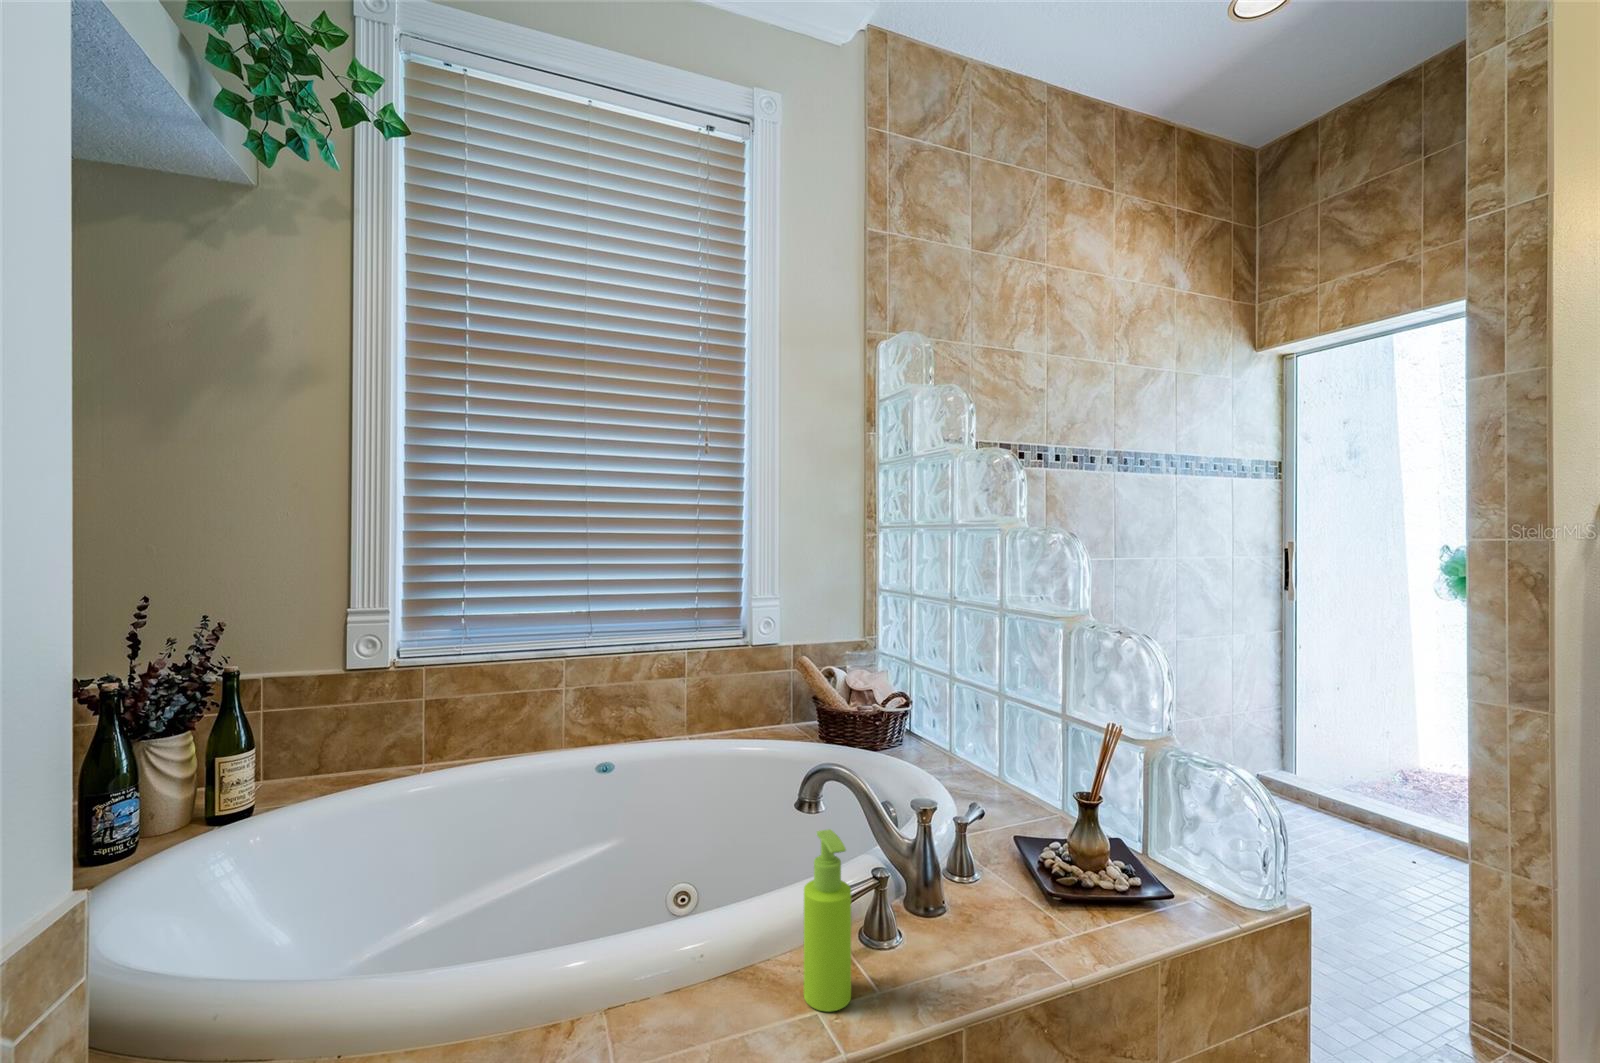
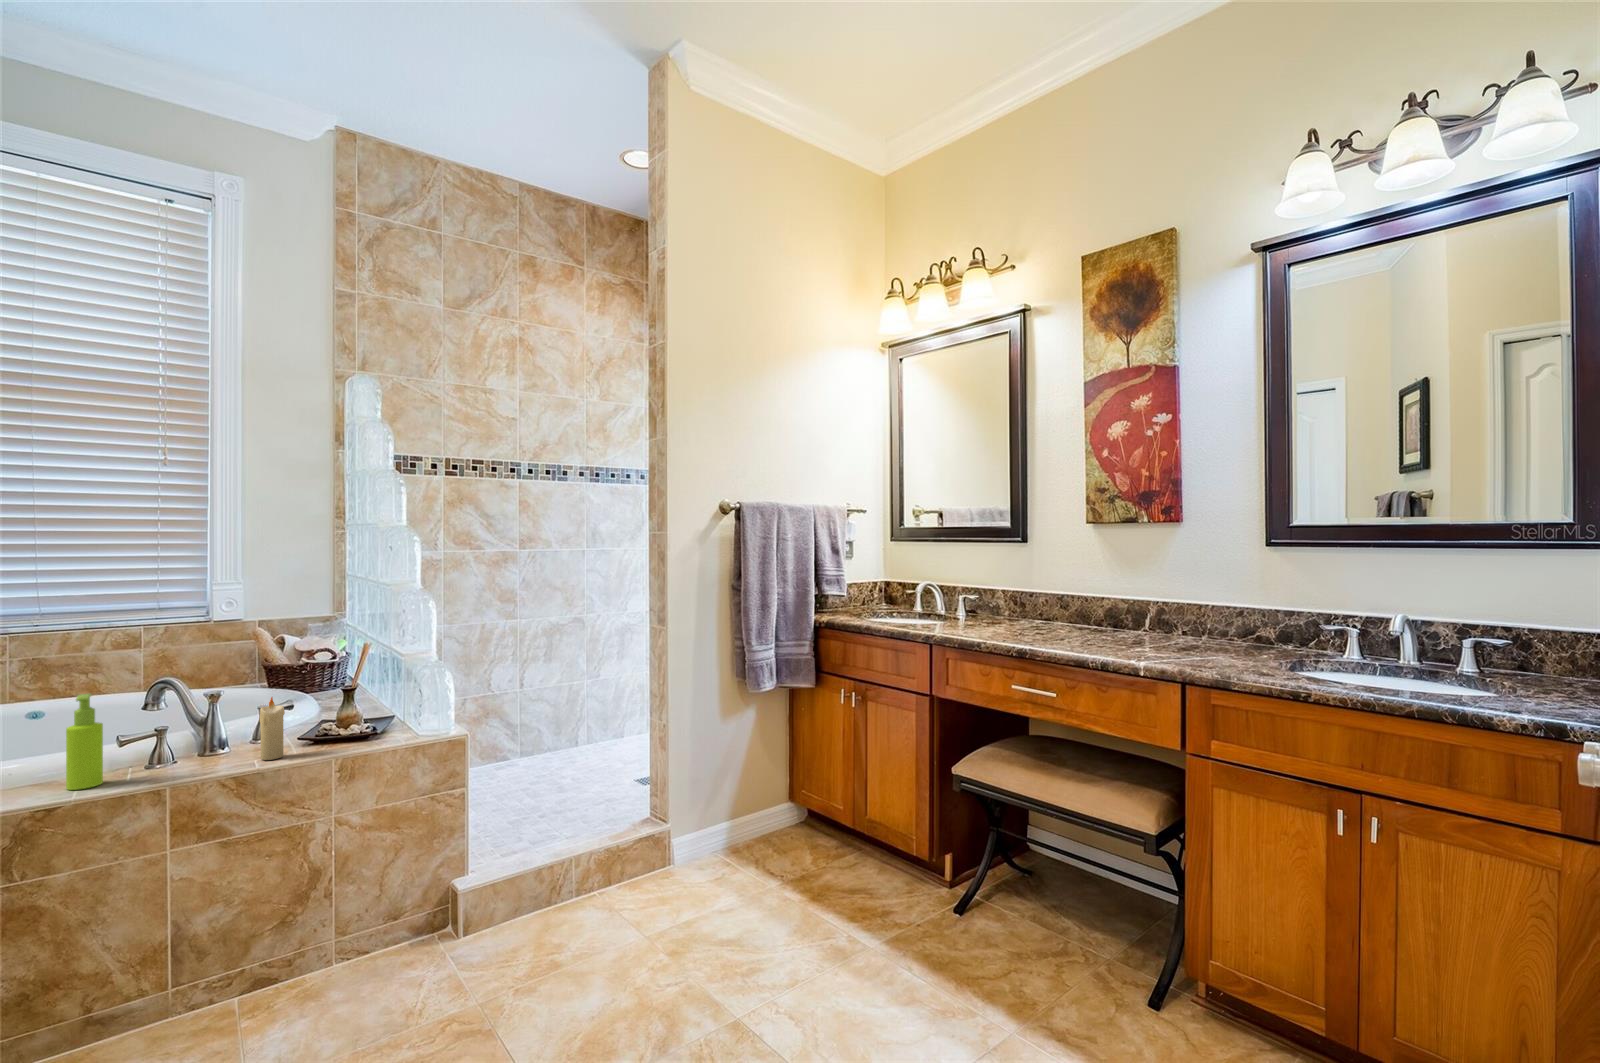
candle: none [1037,835,1073,953] -> present [260,697,285,760]

